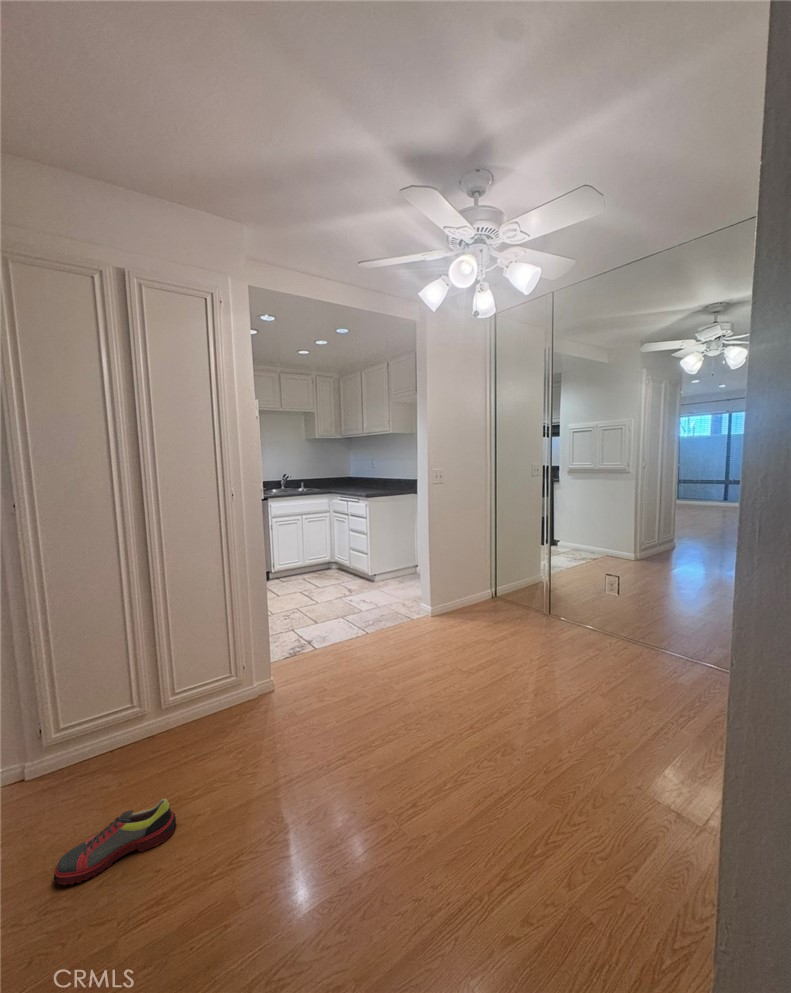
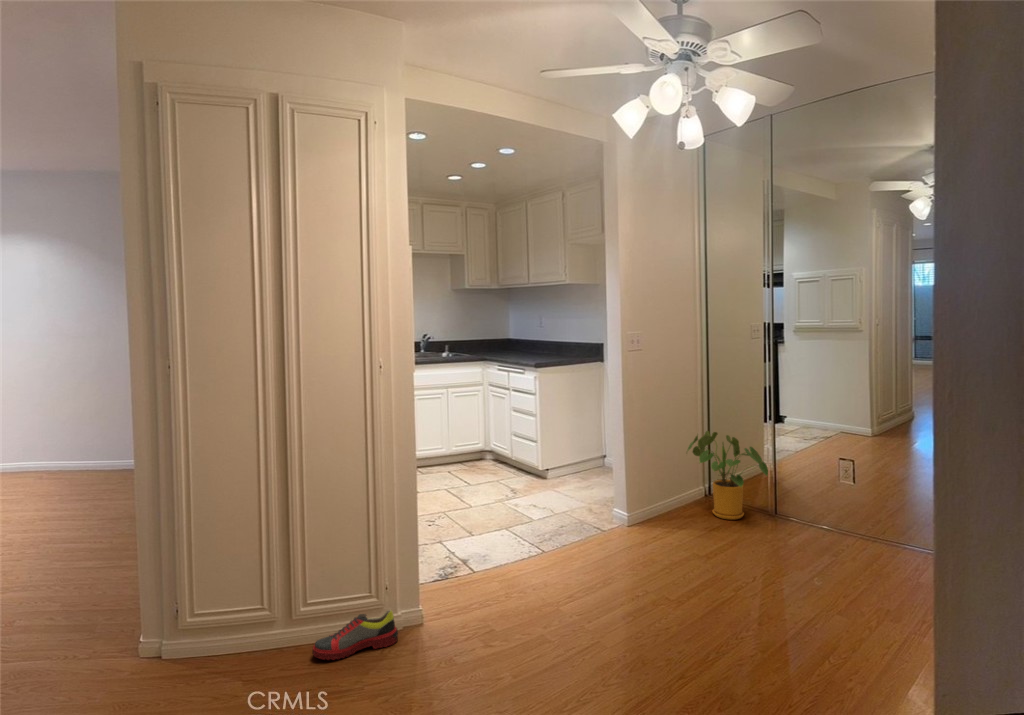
house plant: none [482,552,549,626] -> present [688,431,768,520]

